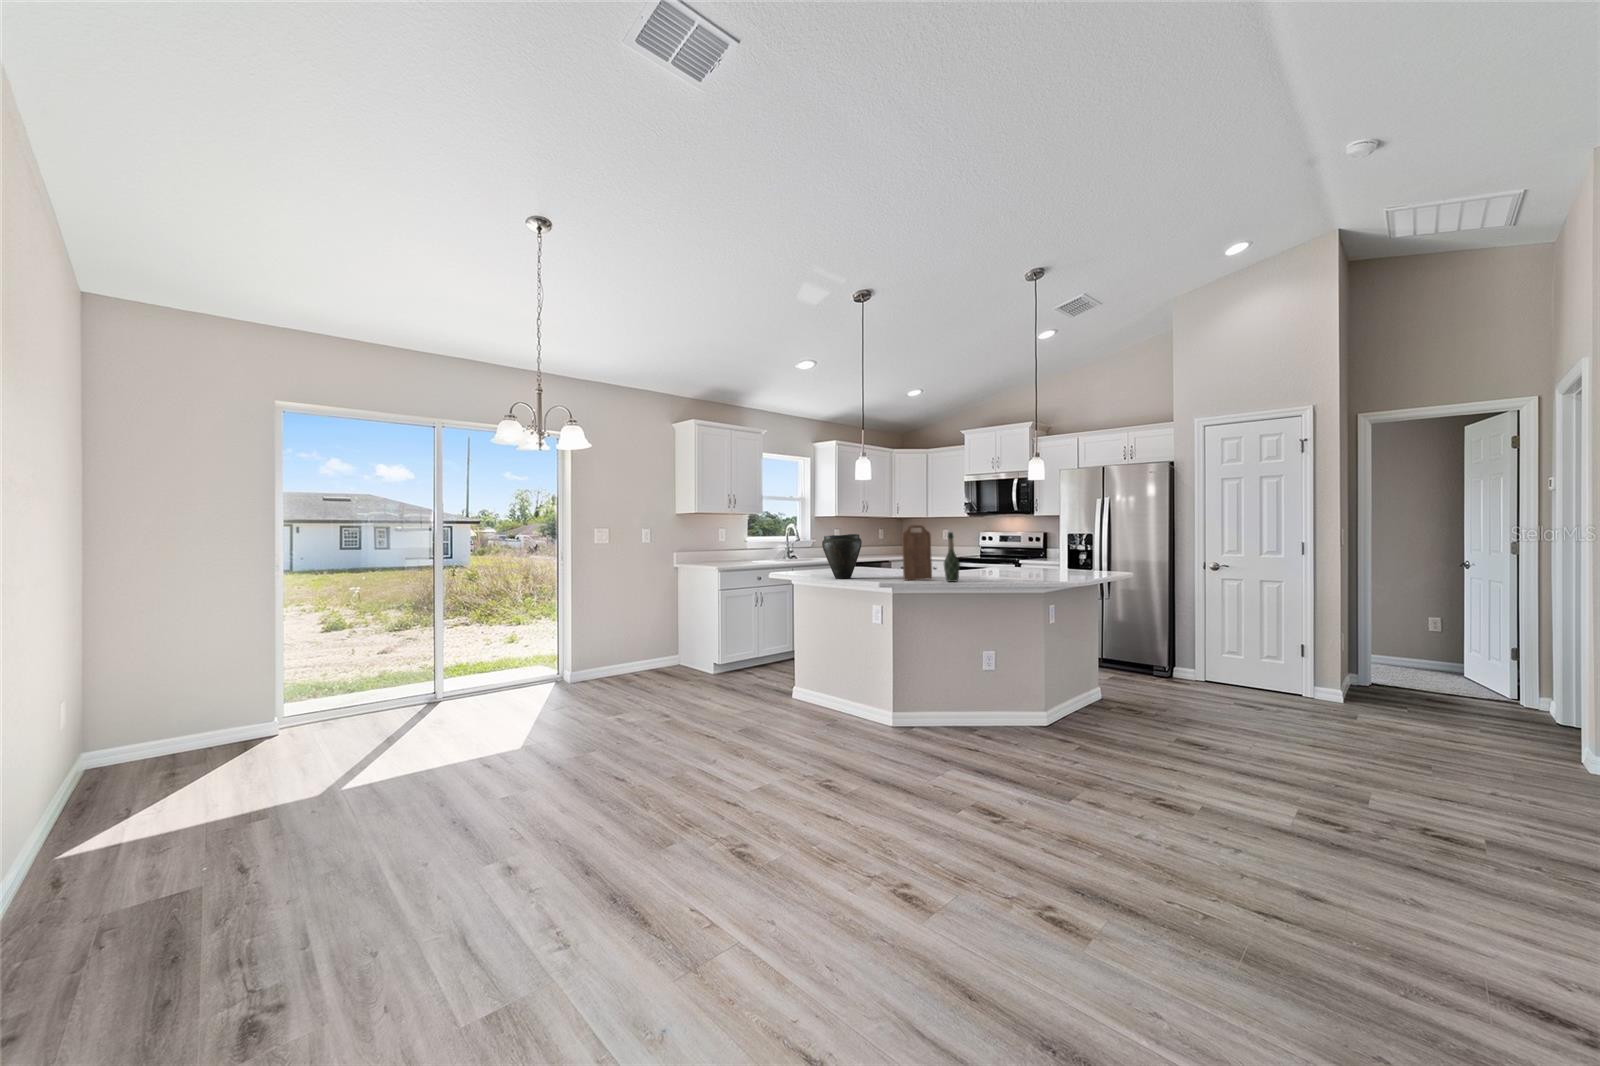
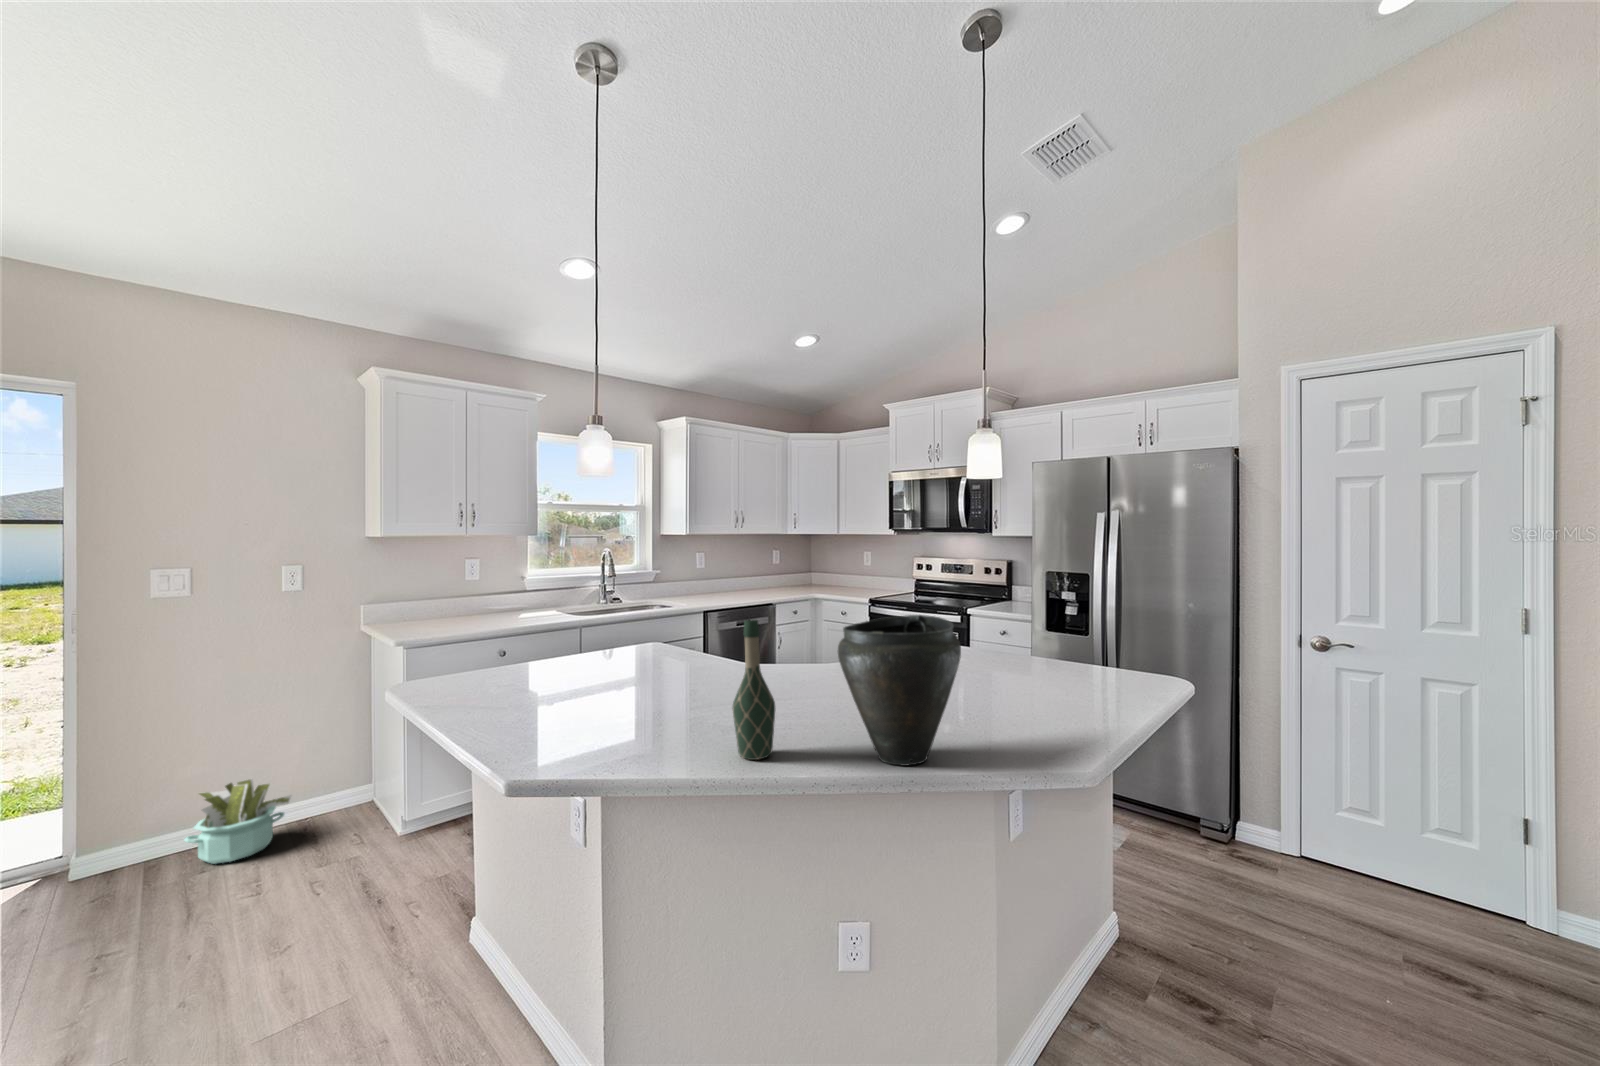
cutting board: present [902,525,932,581] -> none [641,591,726,739]
vase: present [822,534,862,579] -> present [838,615,961,766]
decorative plant: none [618,639,657,678] -> present [184,779,291,864]

